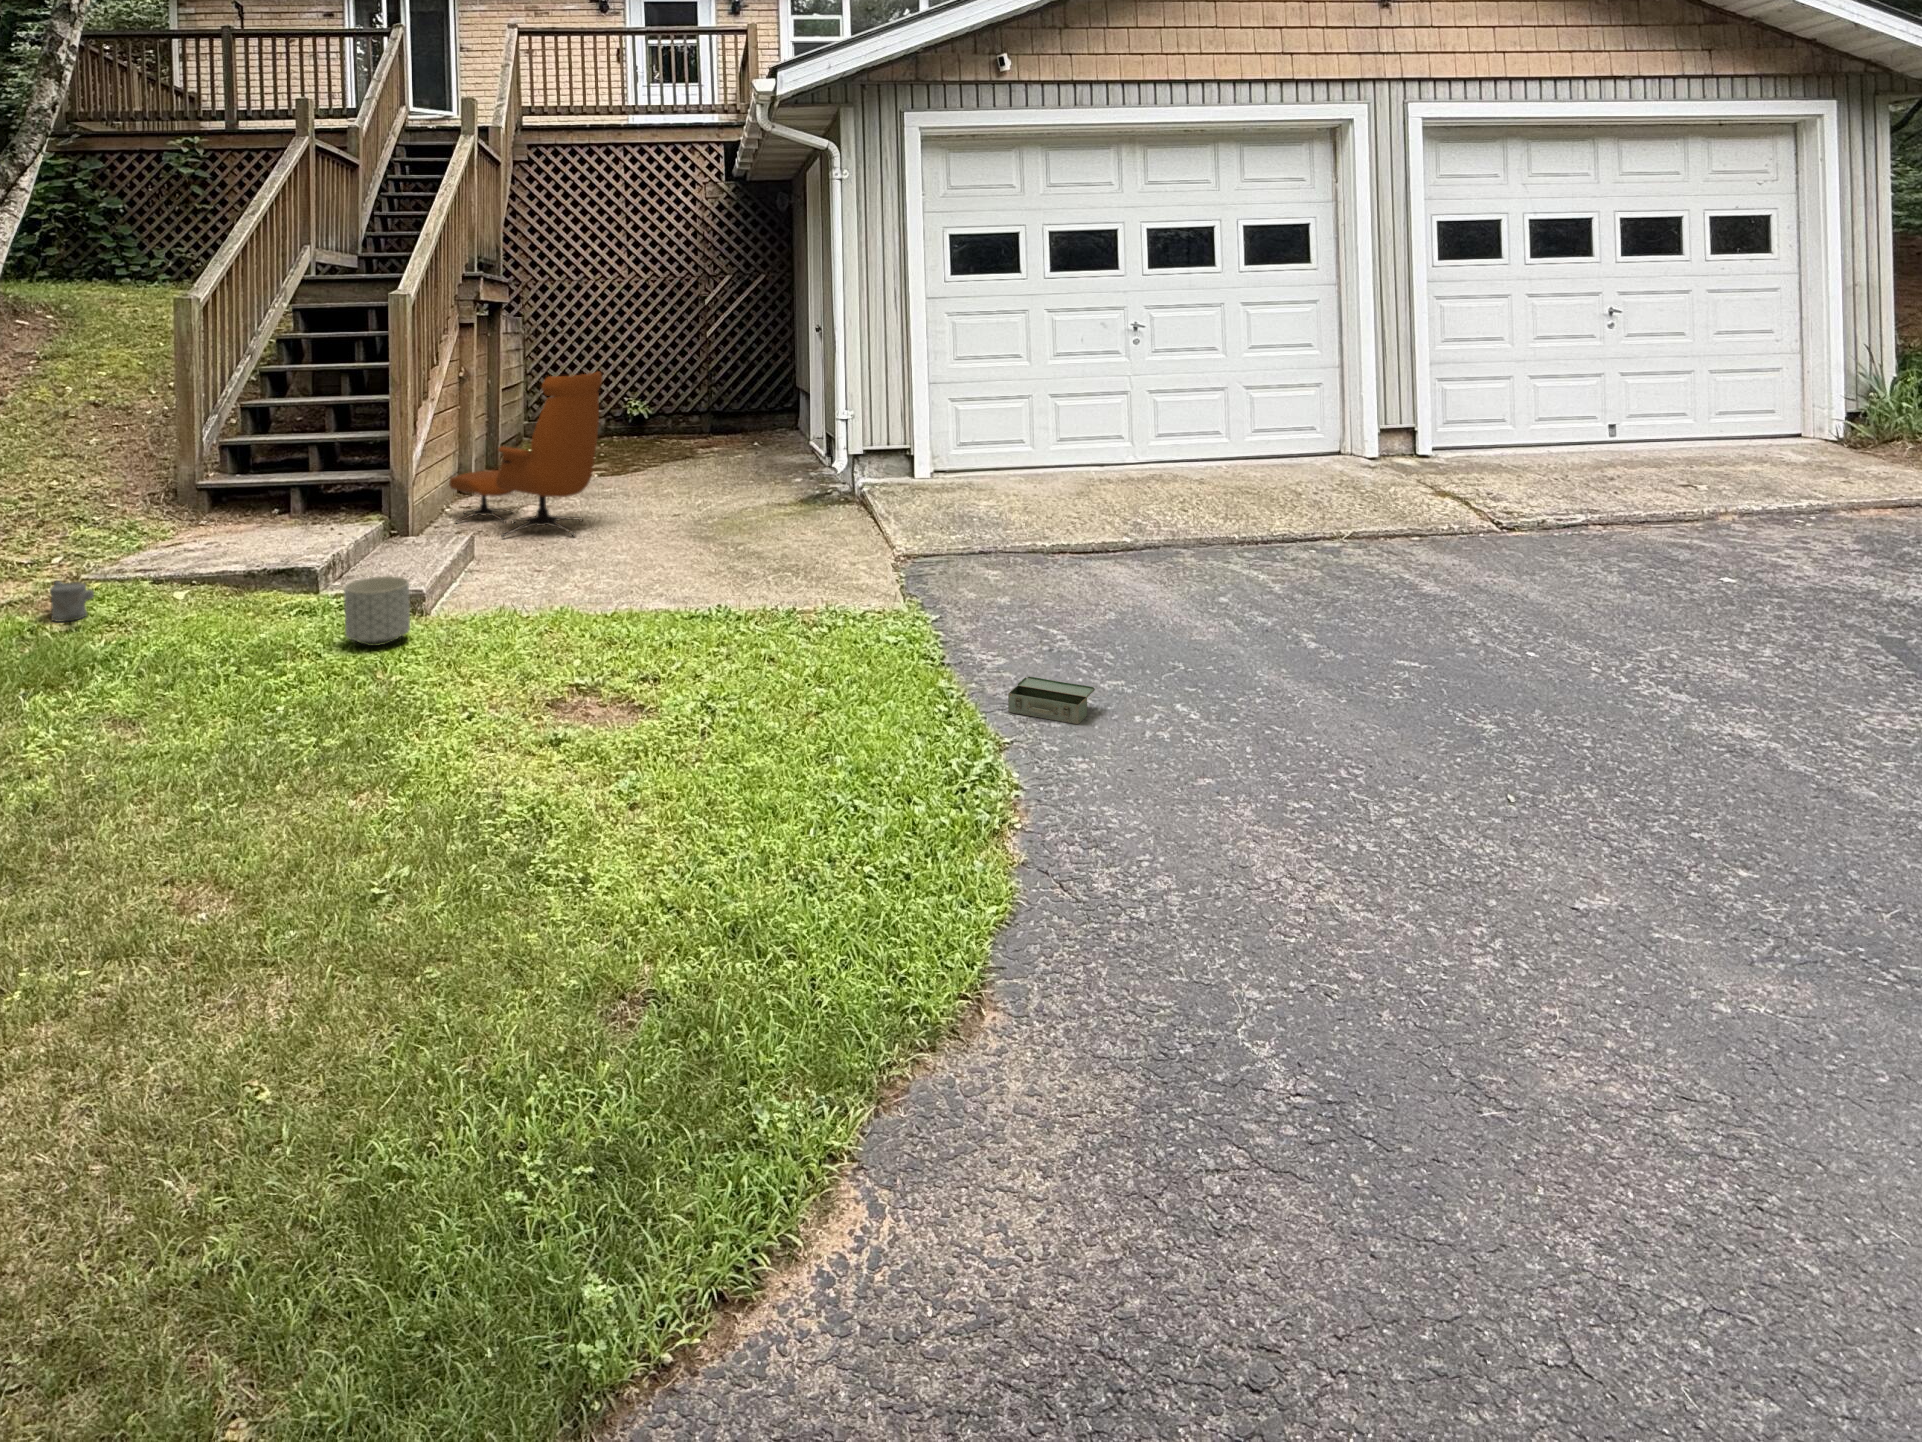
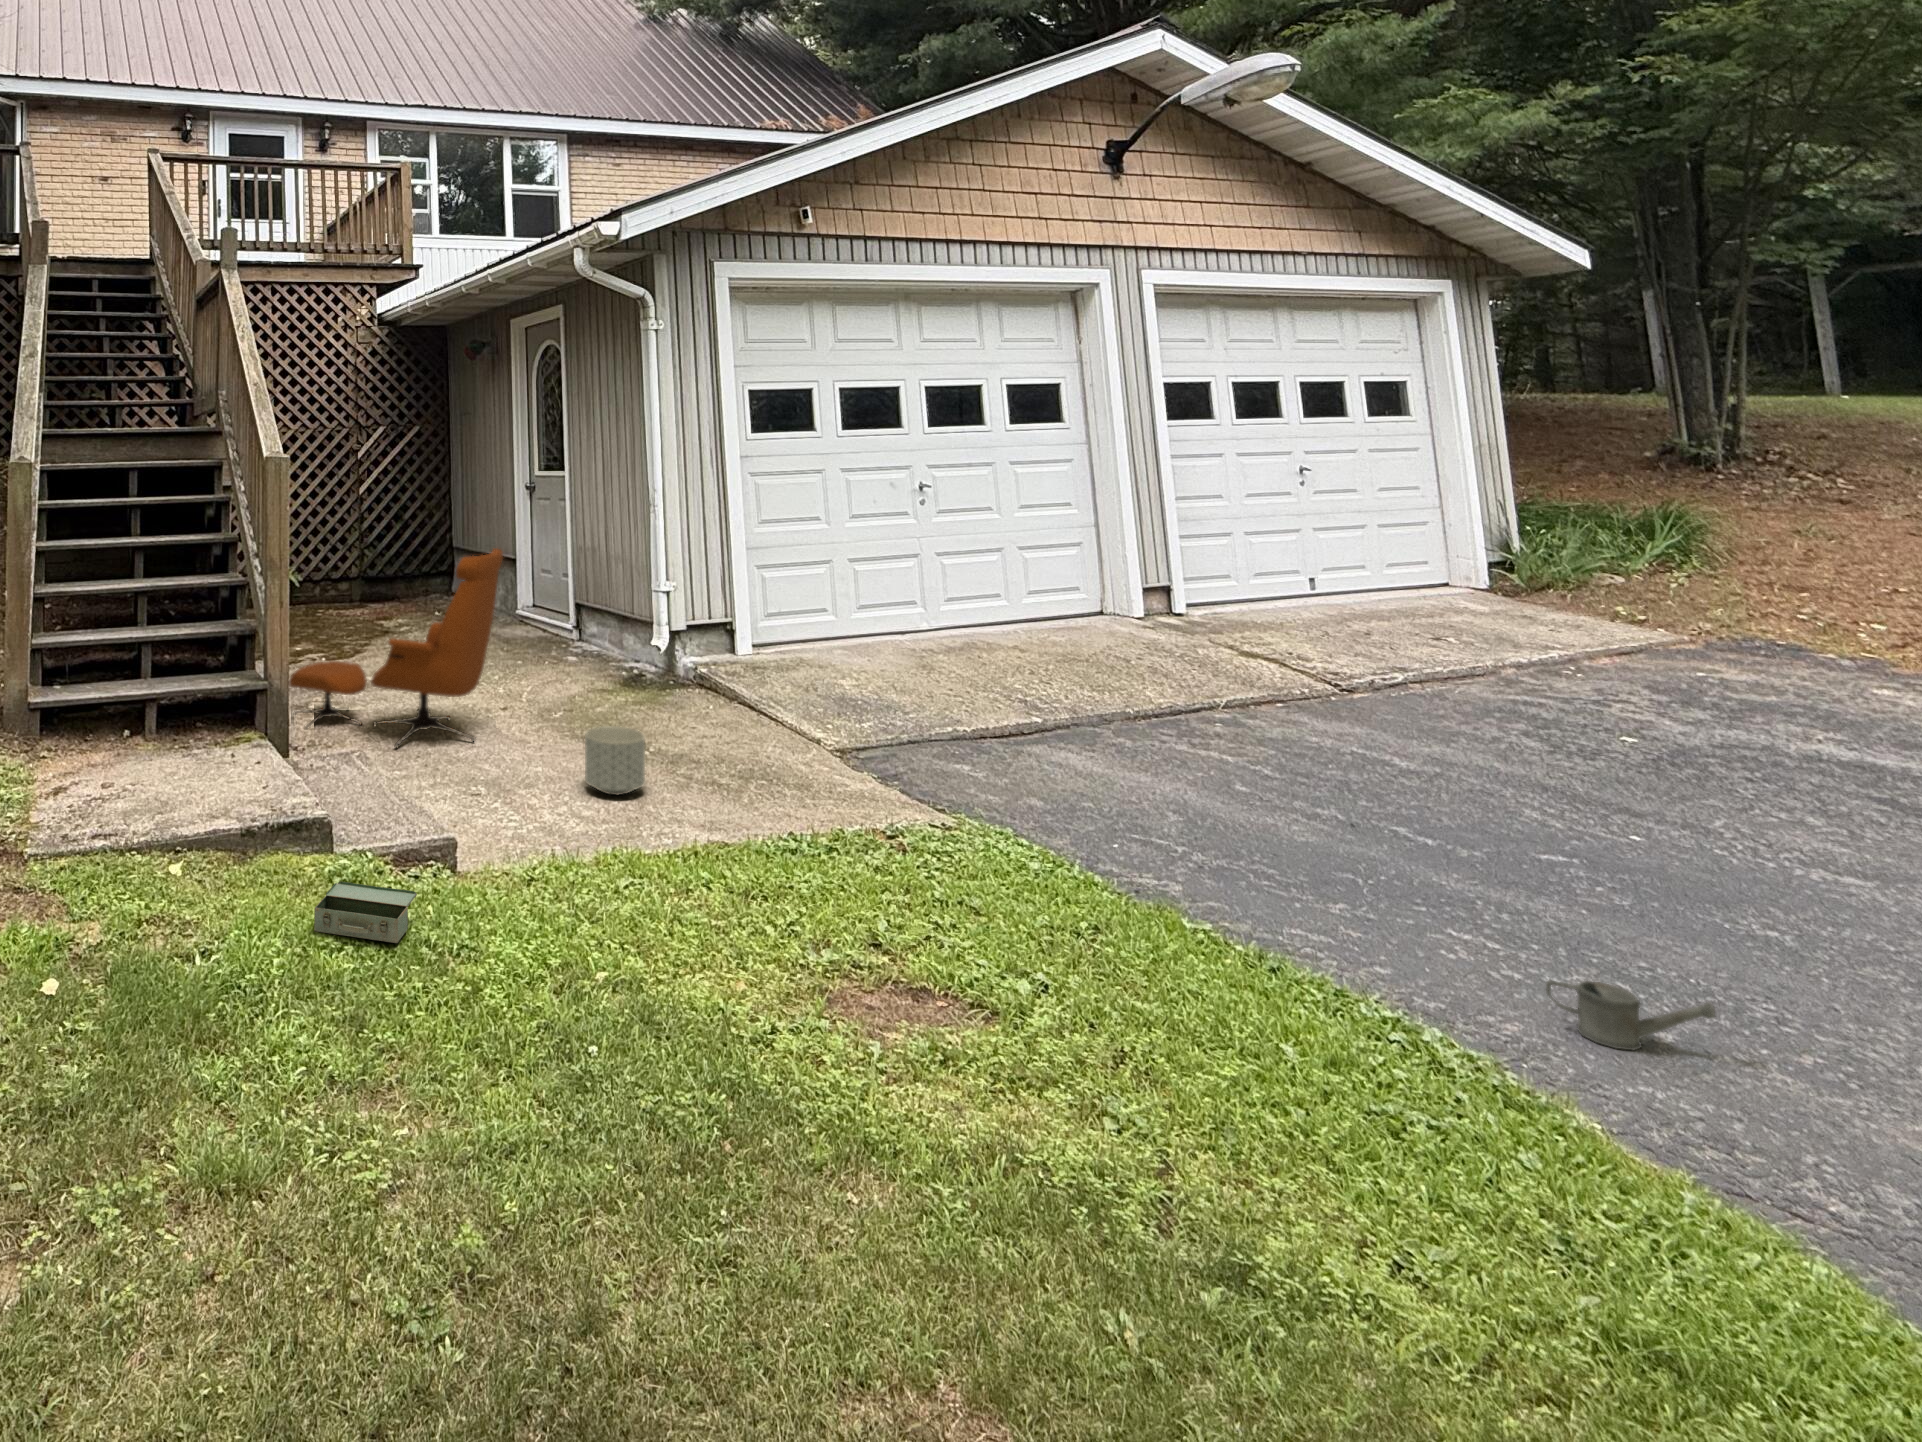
planter: present [344,576,410,646] -> present [585,726,645,795]
watering can: present [50,581,94,622] -> present [1546,981,1715,1050]
toolbox: present [1008,677,1095,724] -> present [314,881,417,943]

